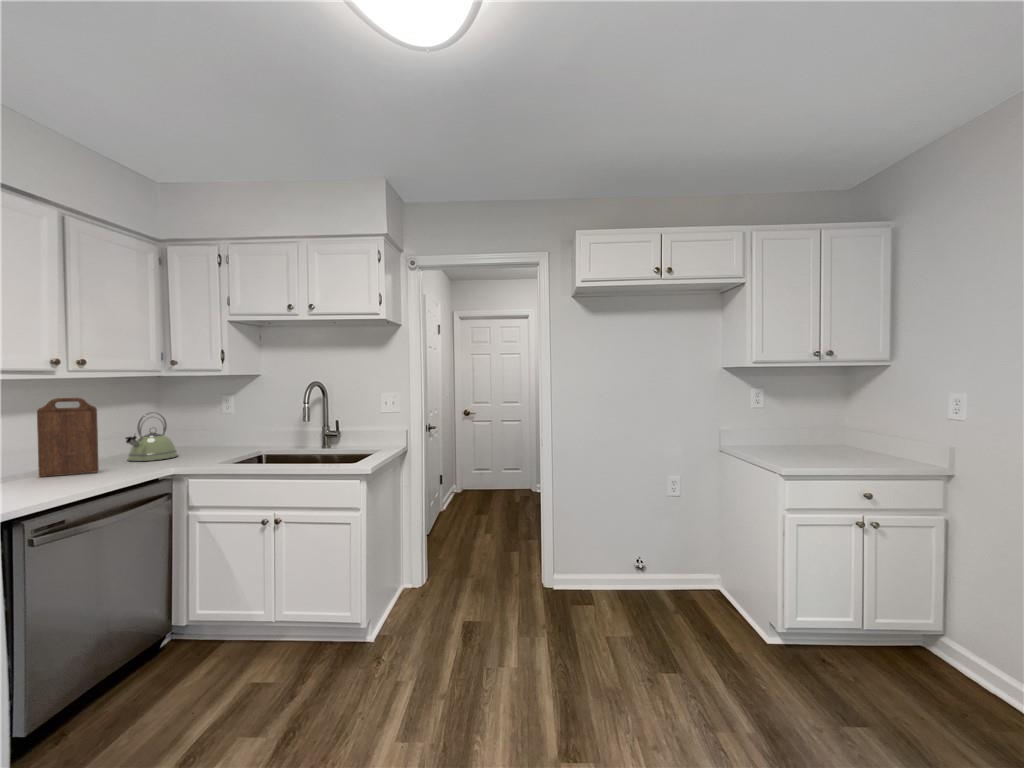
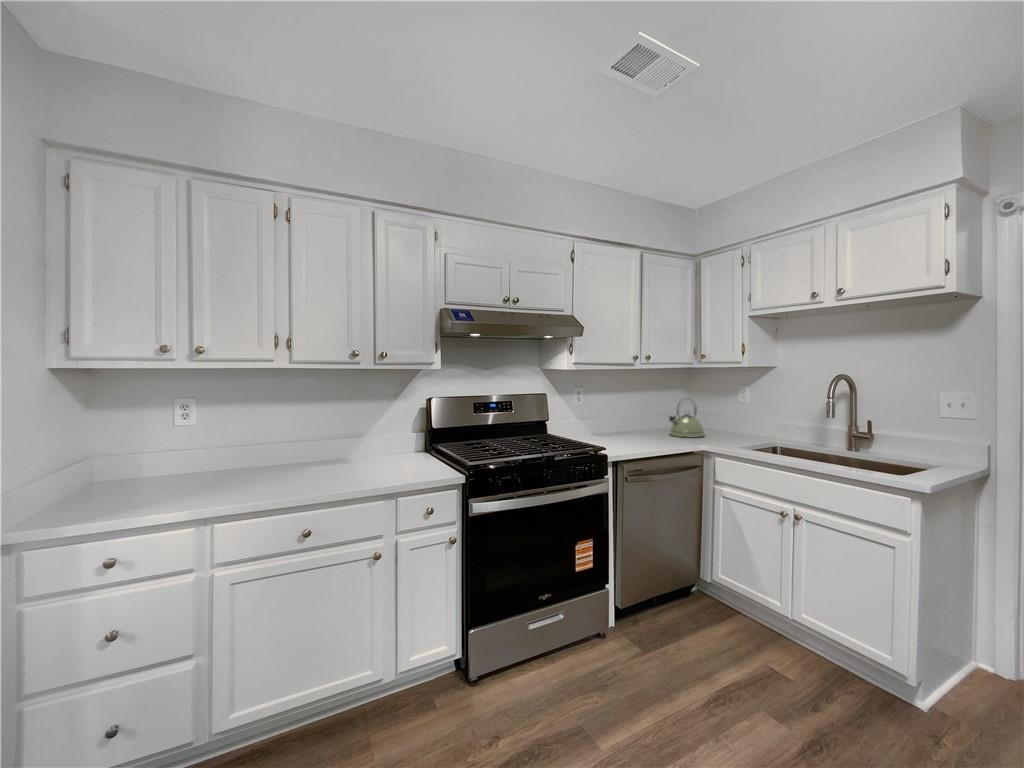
cutting board: present [37,398,99,477] -> none [619,385,652,441]

